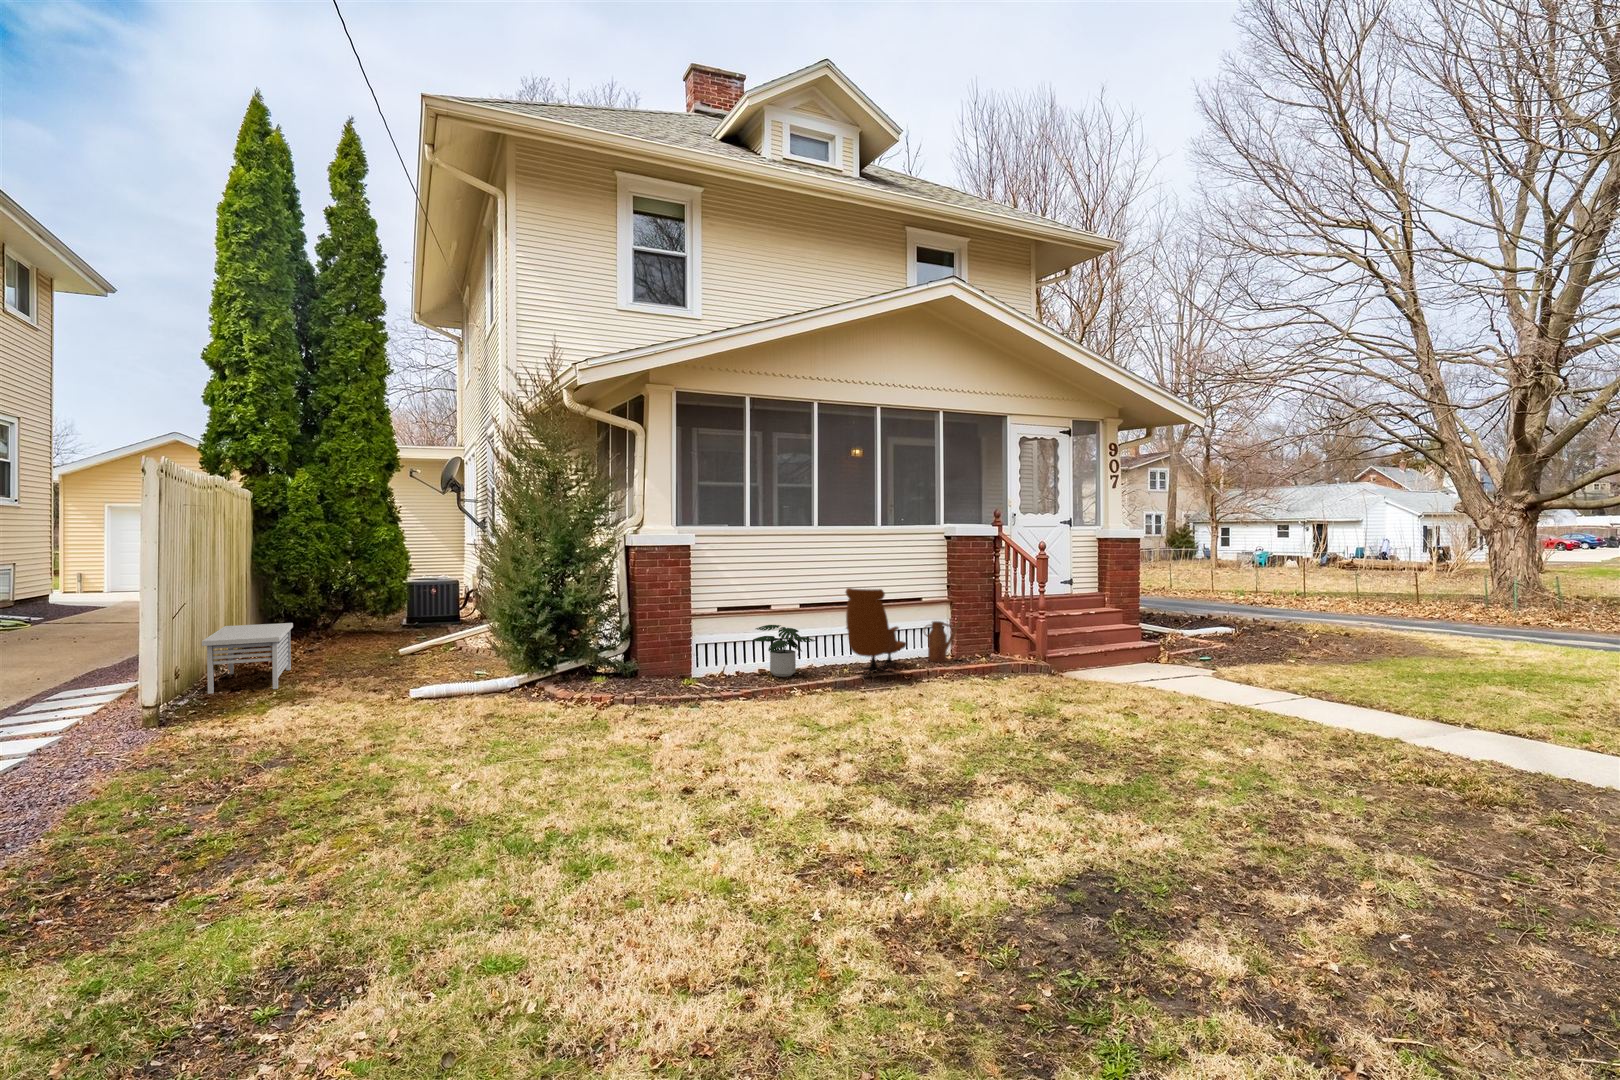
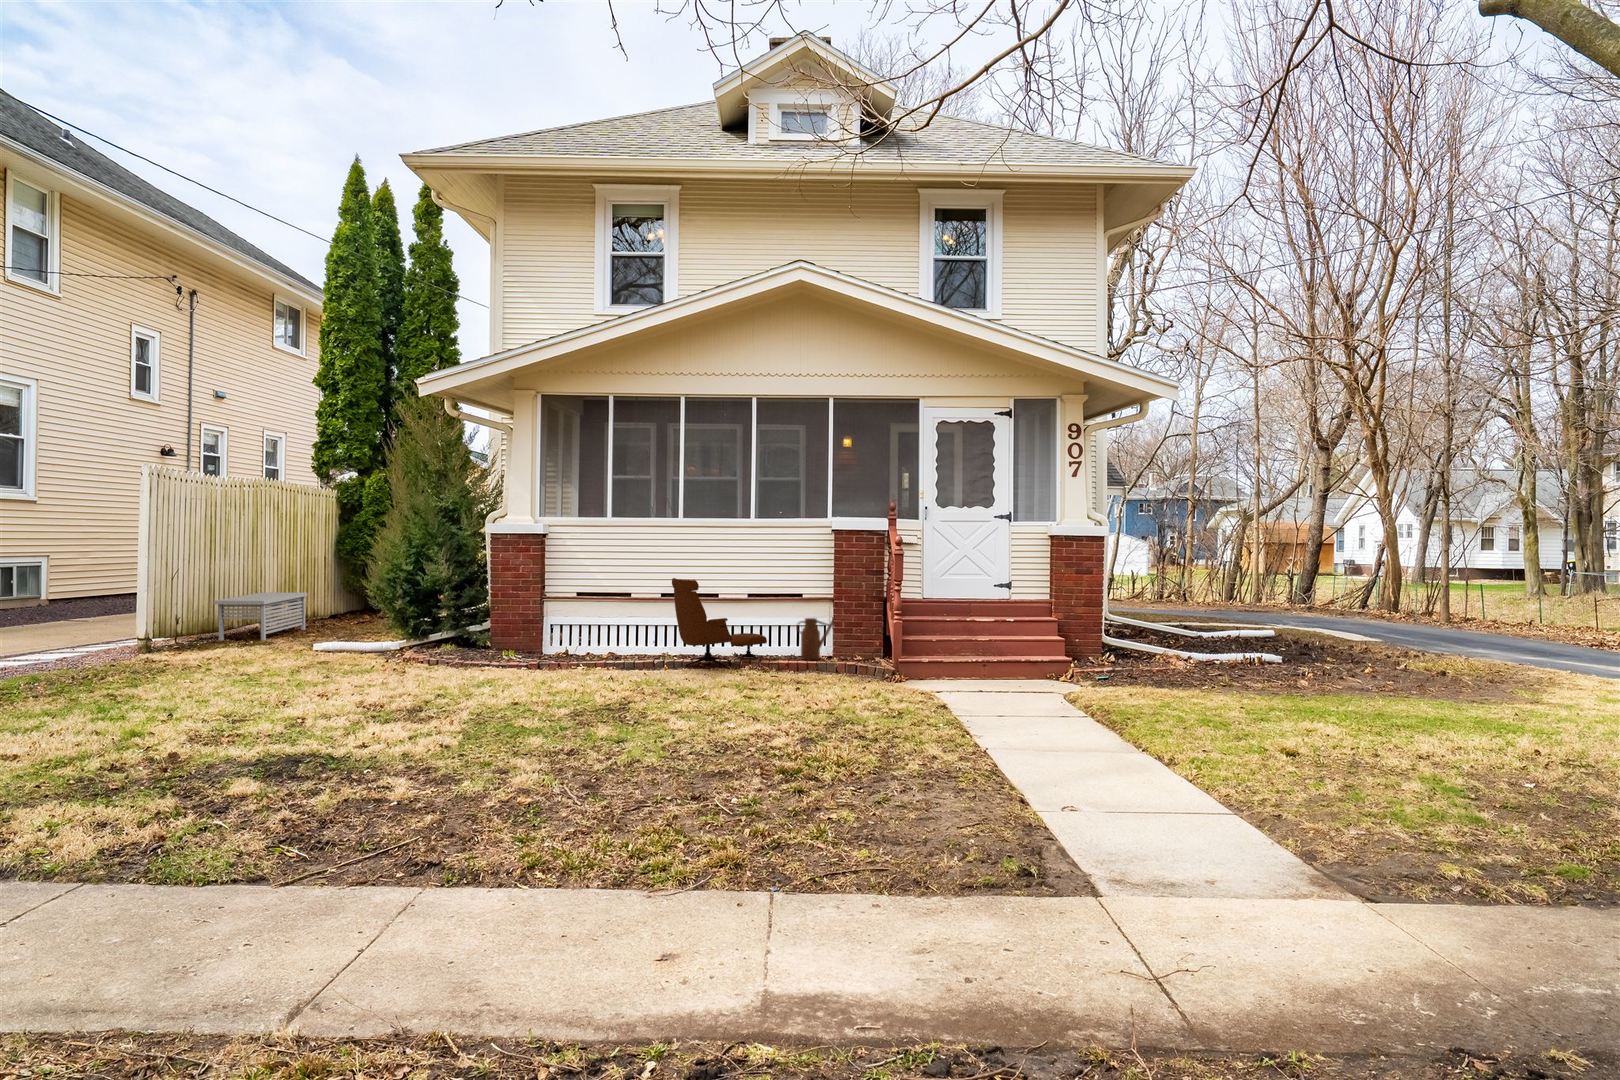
potted plant: present [753,625,815,677] -> none [604,611,660,660]

